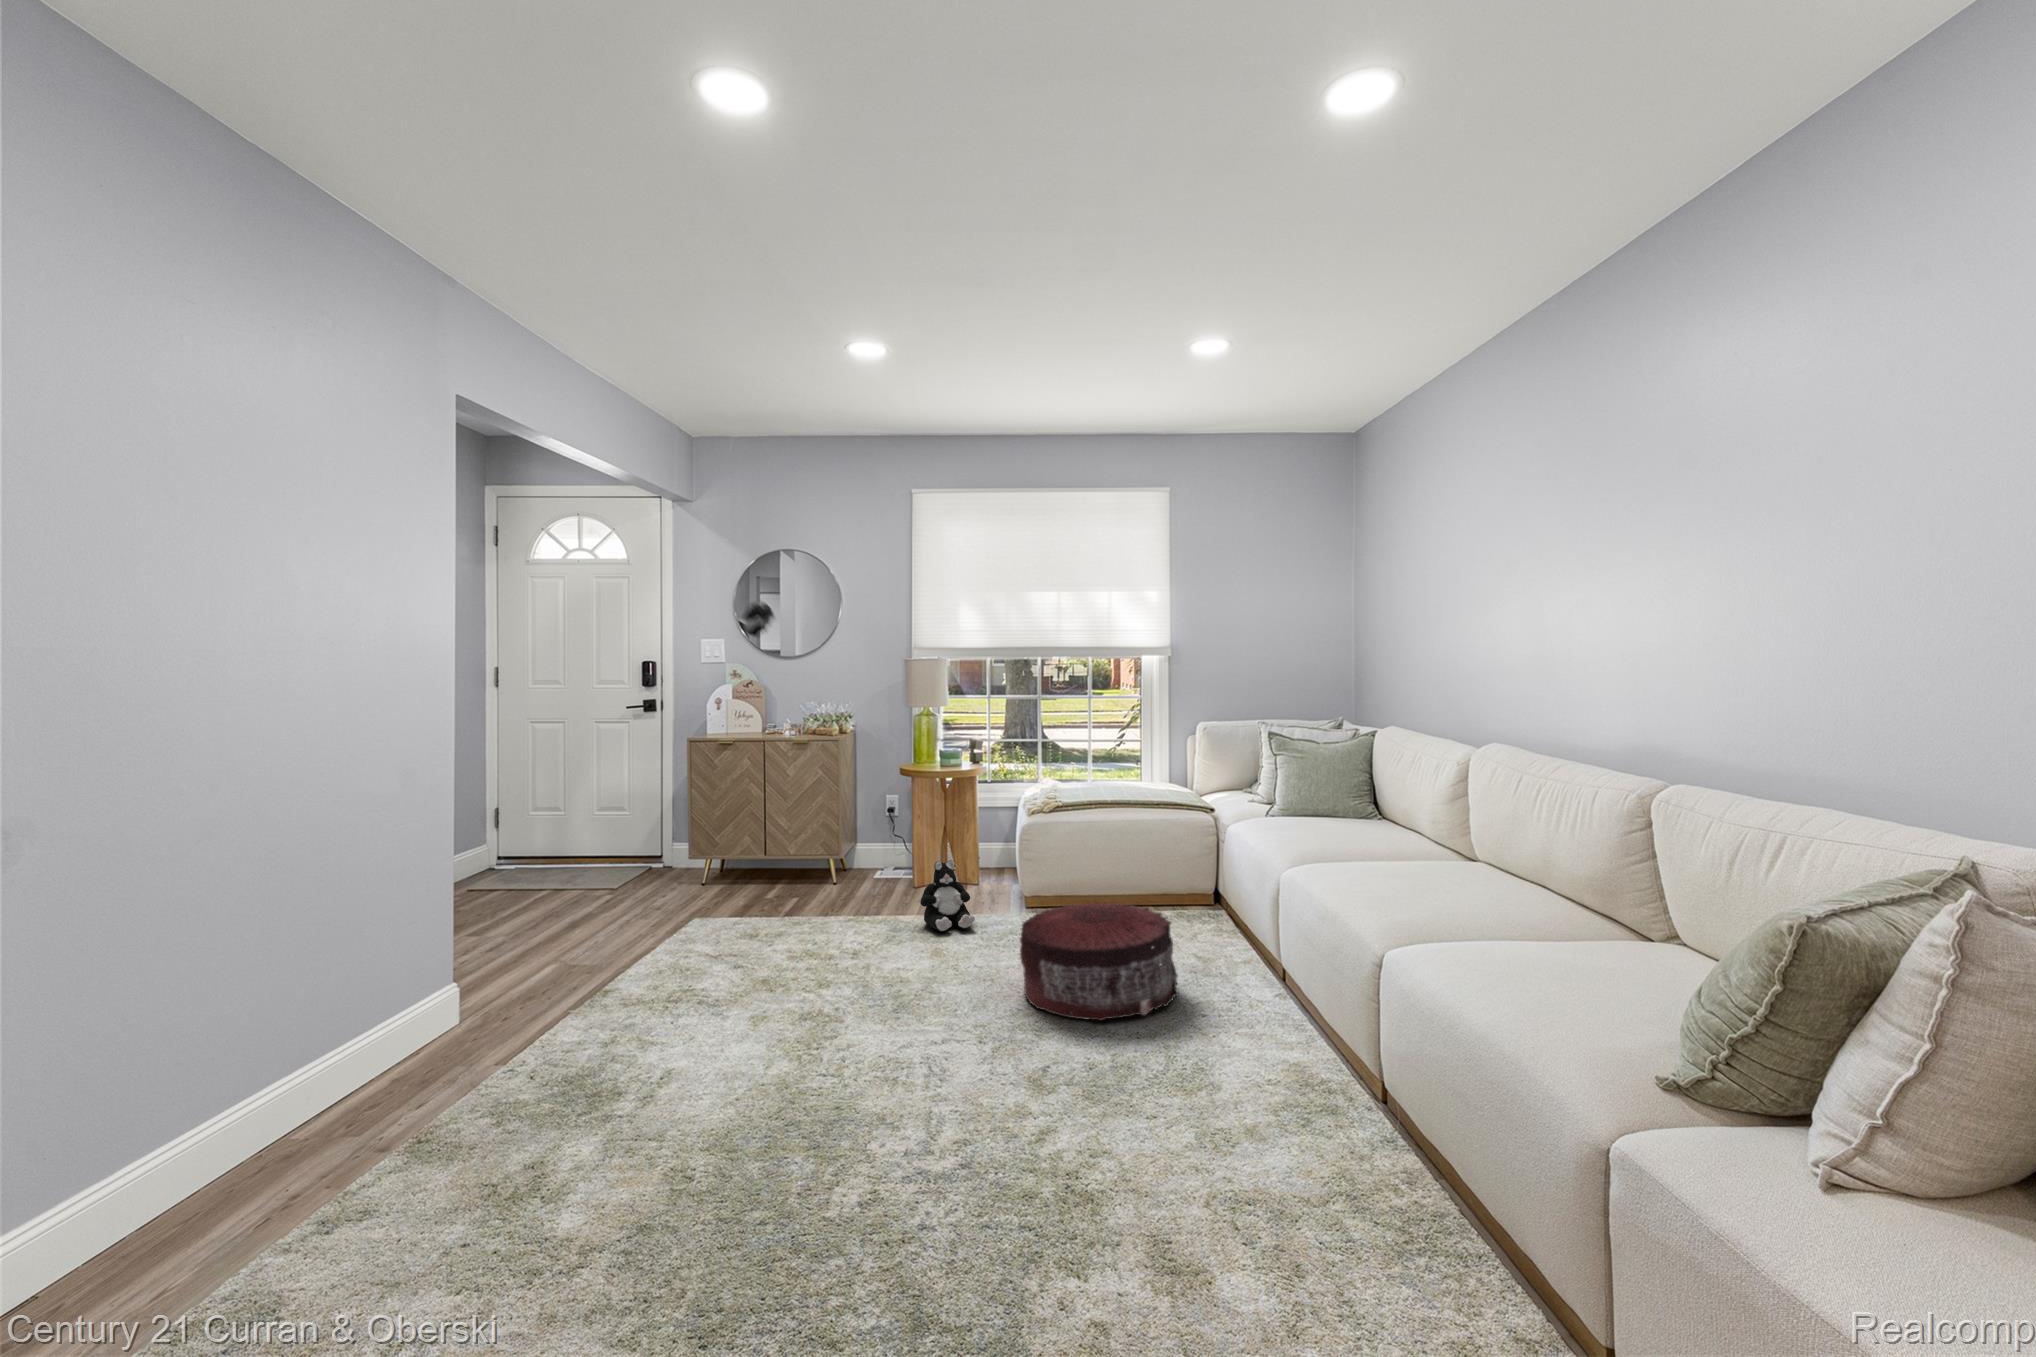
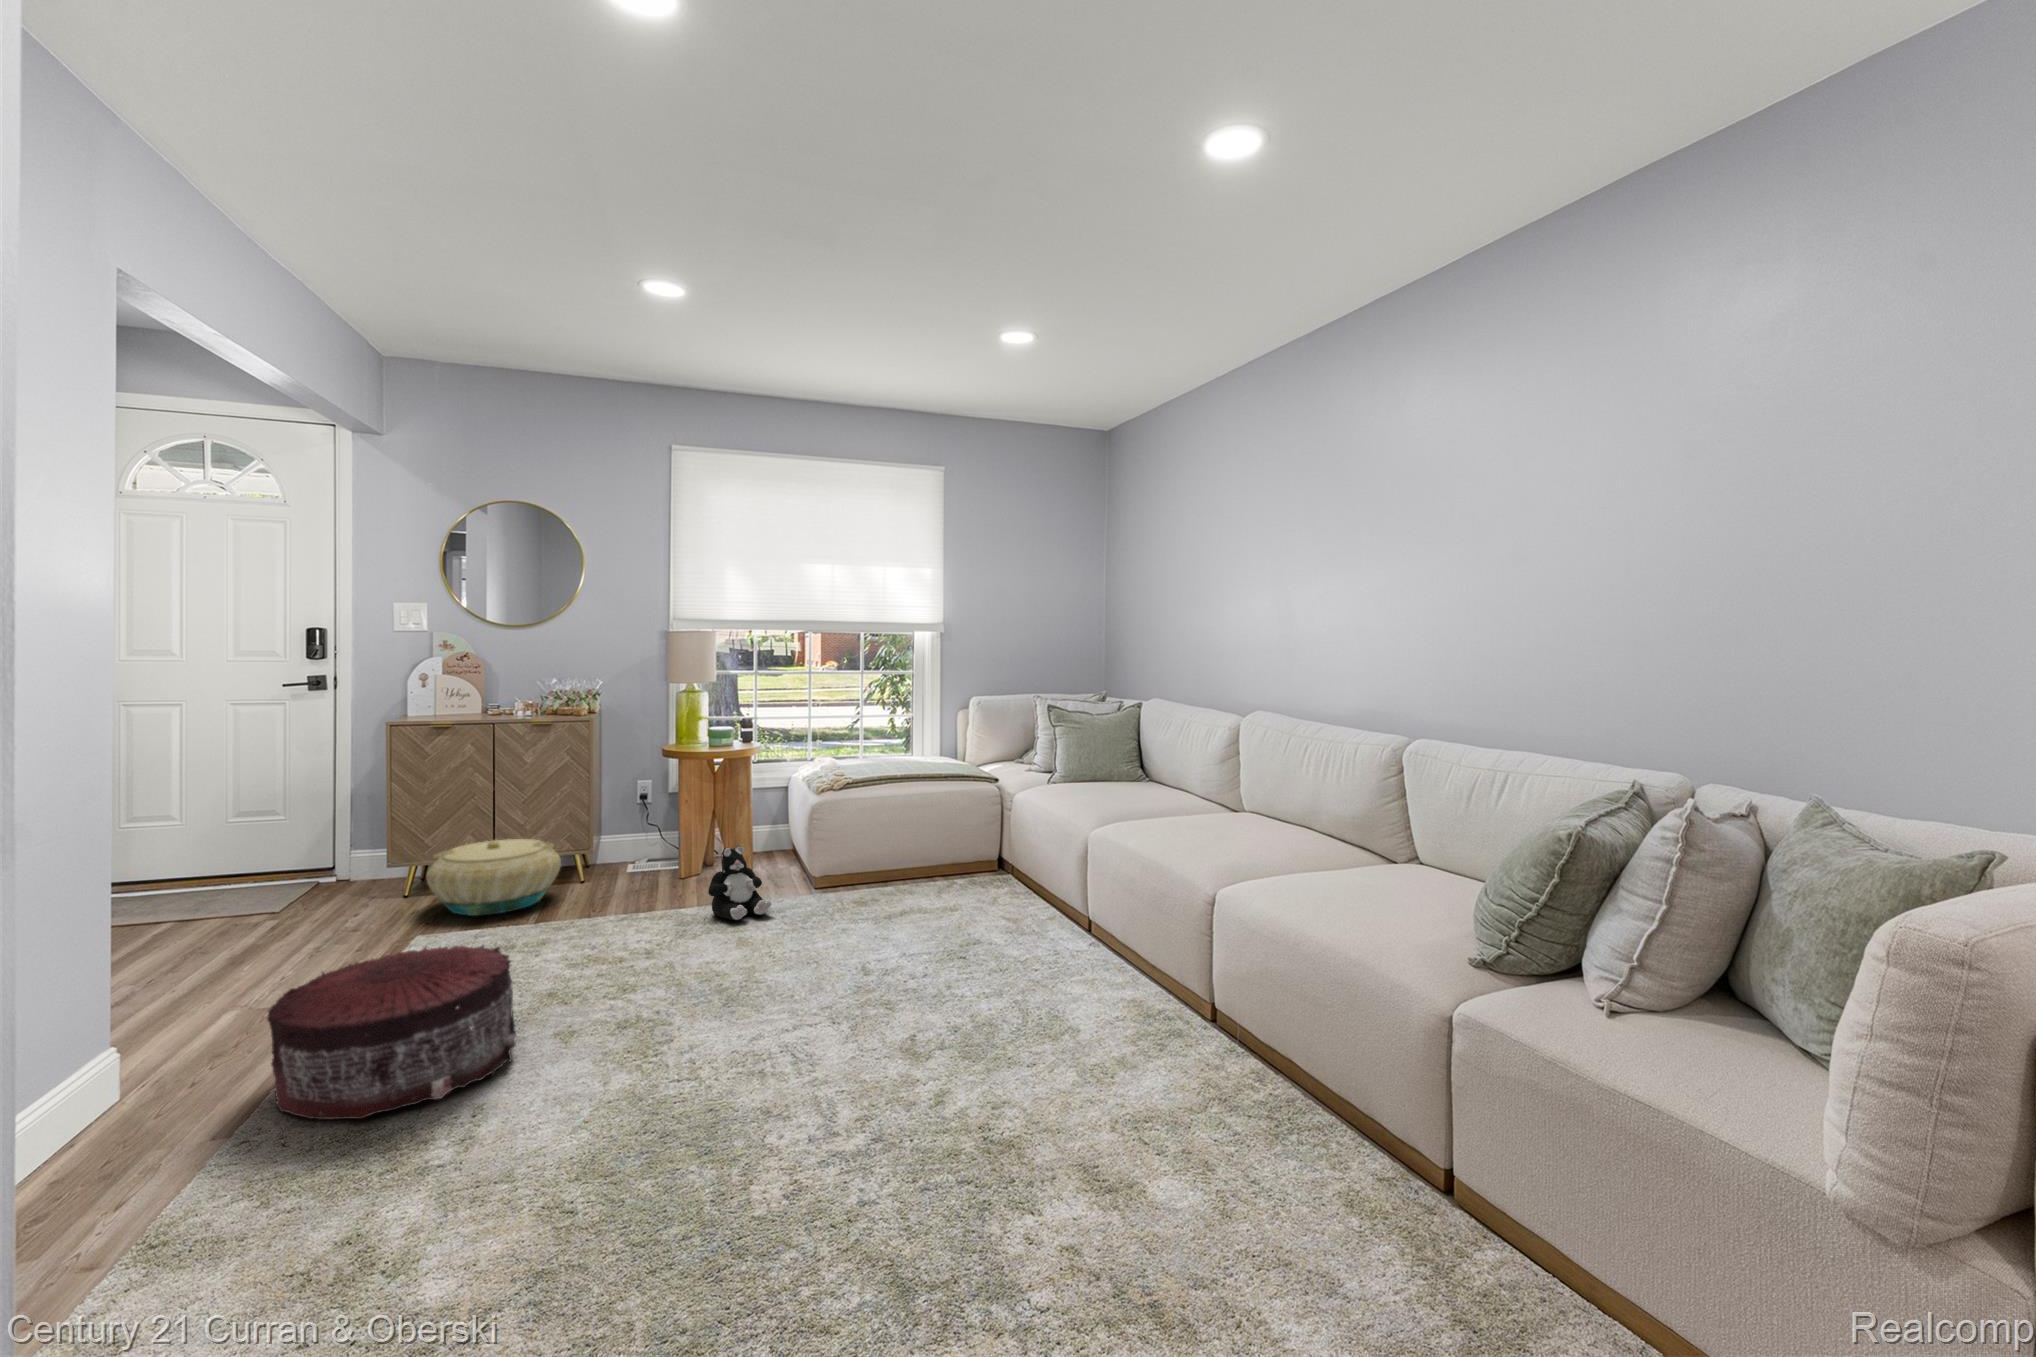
basket: none [708,841,812,905] -> present [427,839,561,916]
pouf: present [1020,902,1179,1021] -> present [267,946,516,1120]

